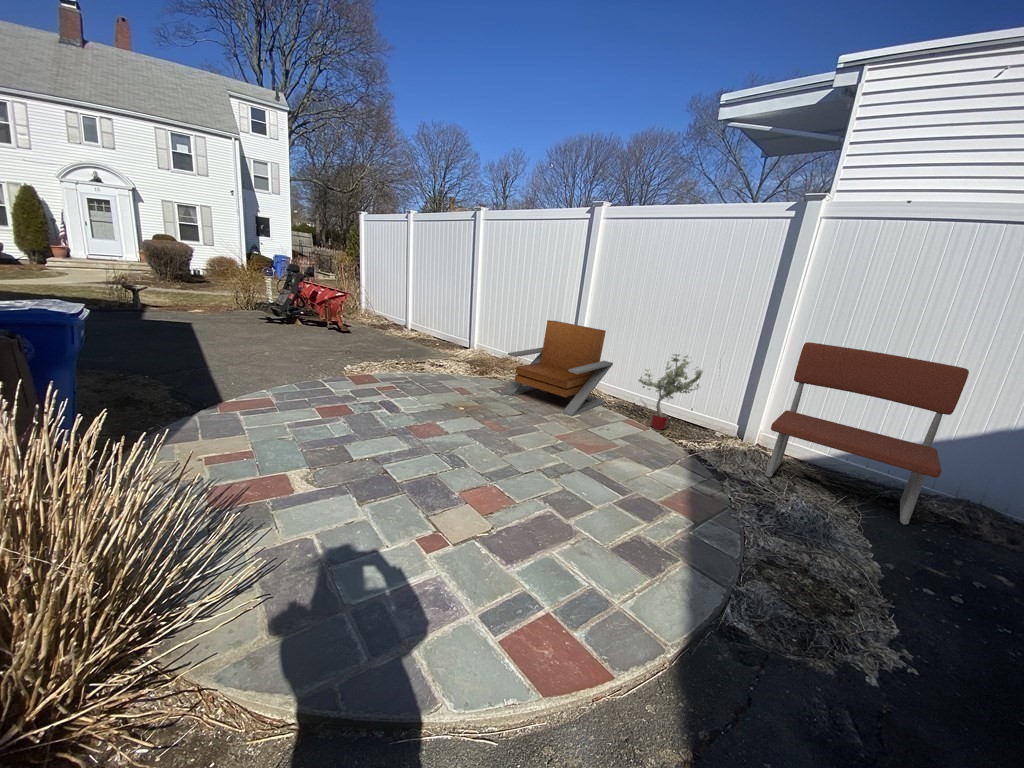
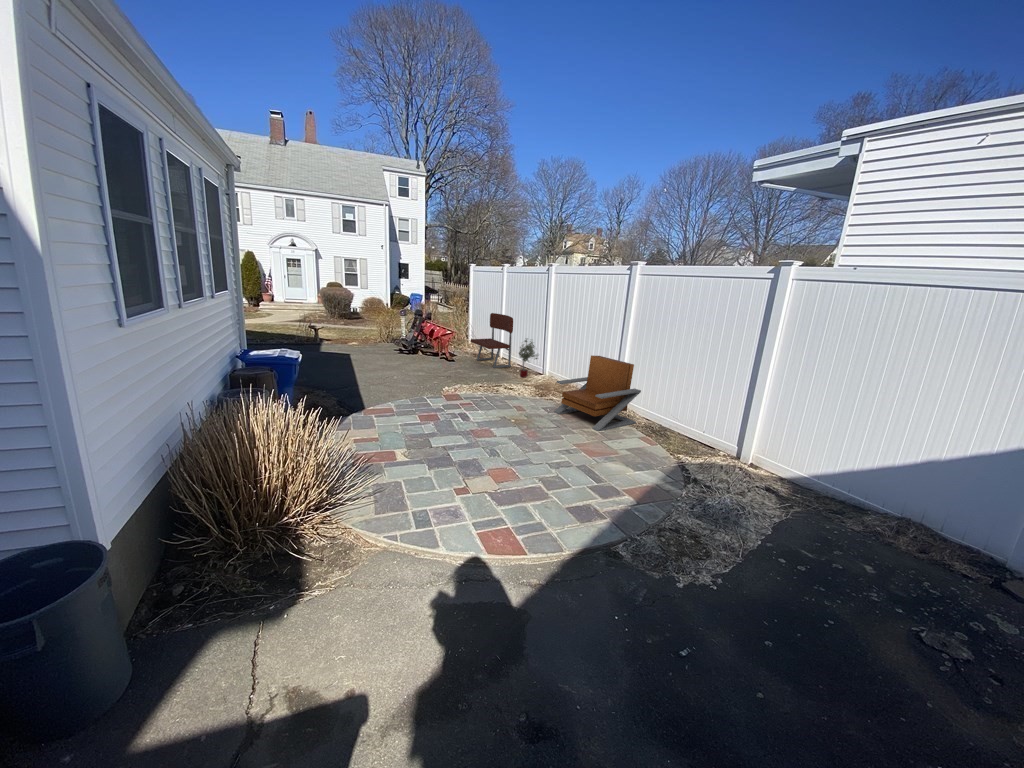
bench: present [765,342,969,524] -> present [471,313,513,368]
potted tree: present [638,354,703,430] -> present [519,339,538,378]

